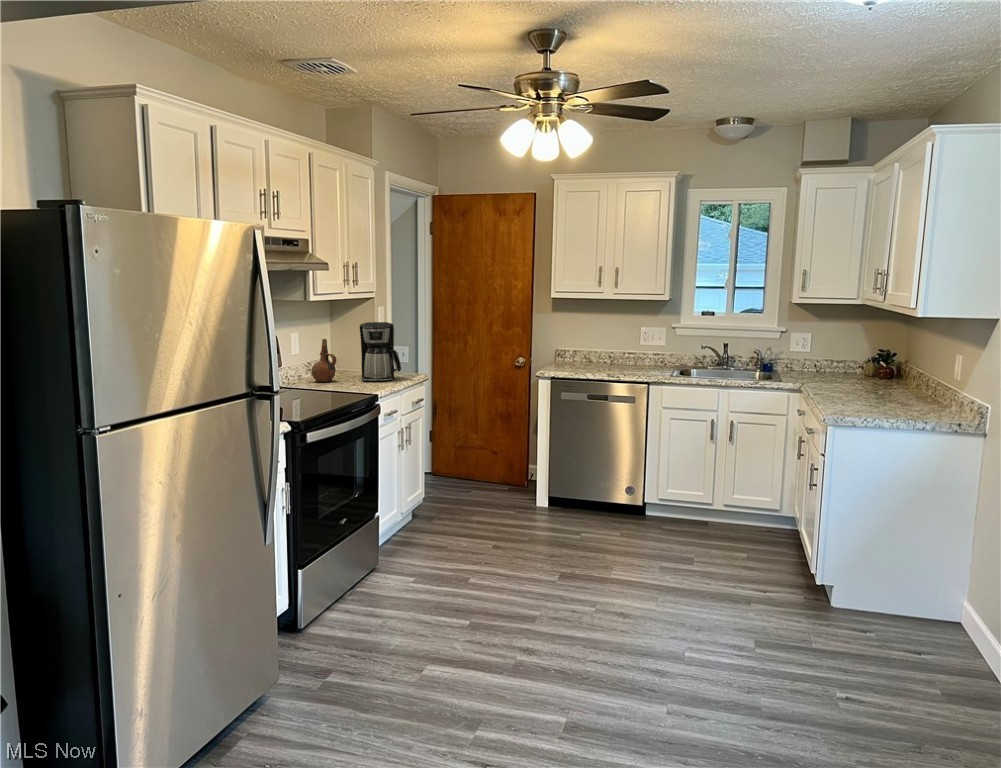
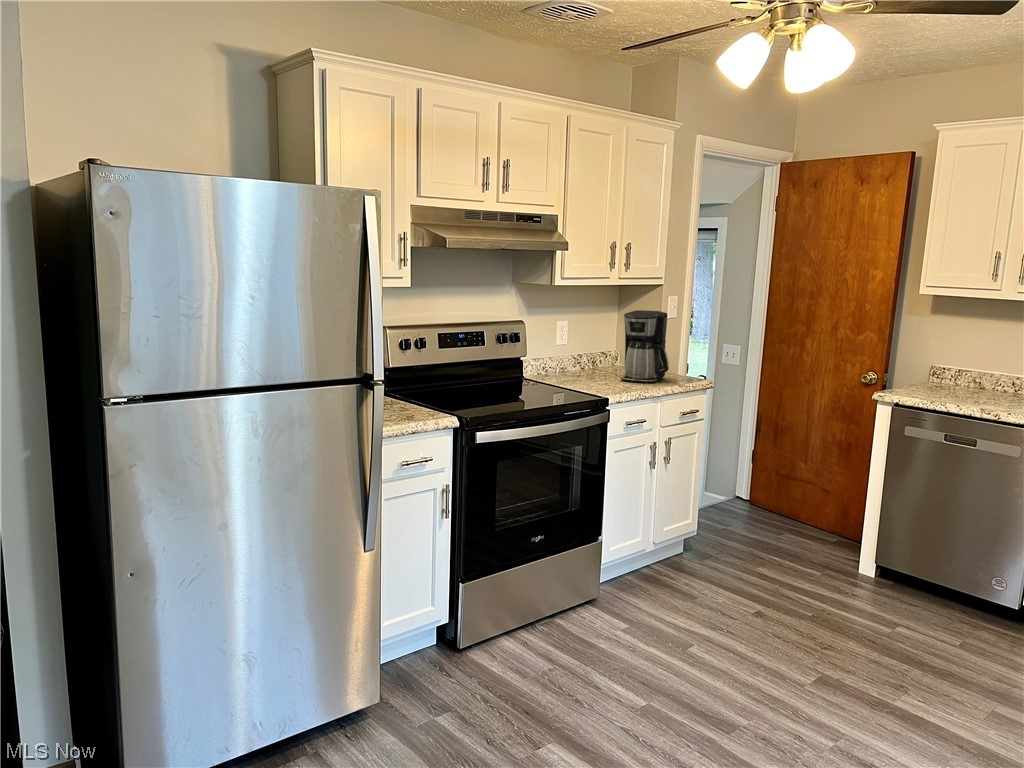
ceramic pitcher: present [311,339,336,382] -> none [569,327,596,377]

